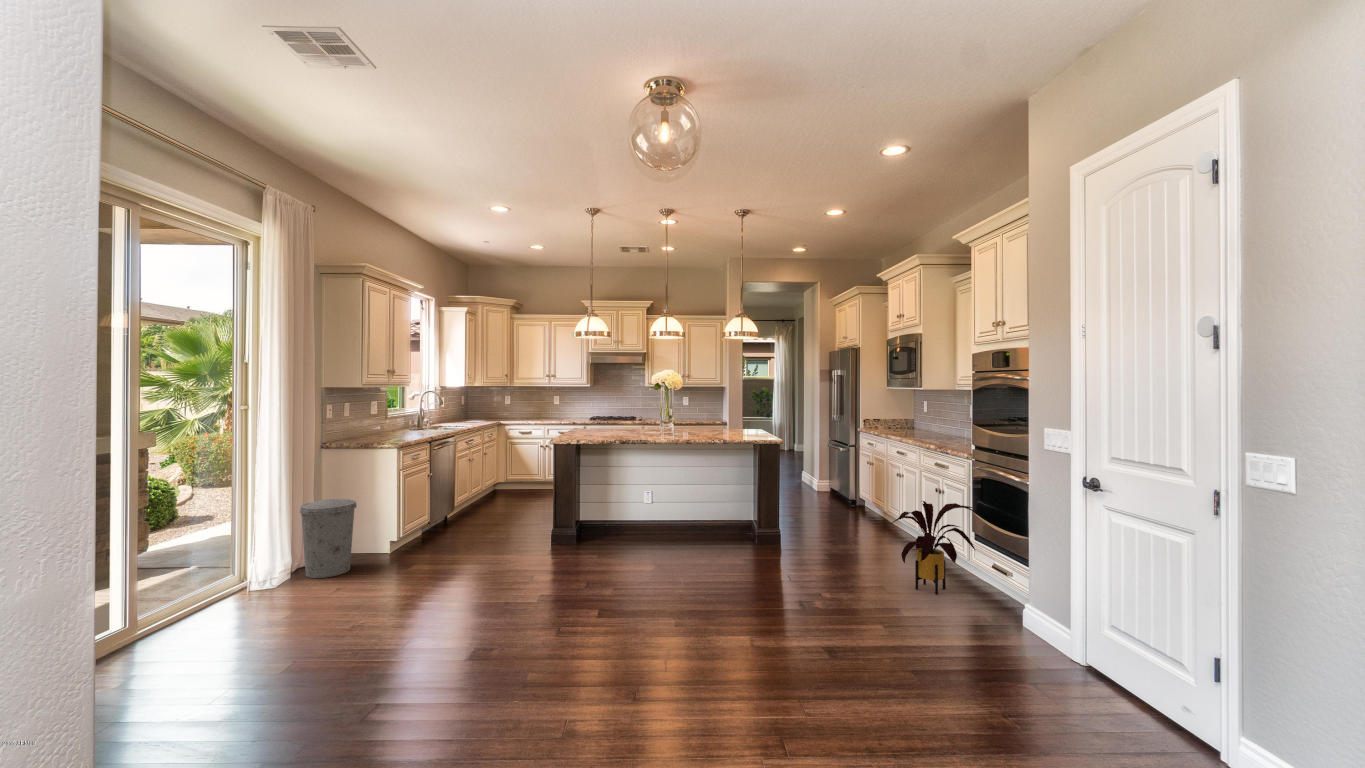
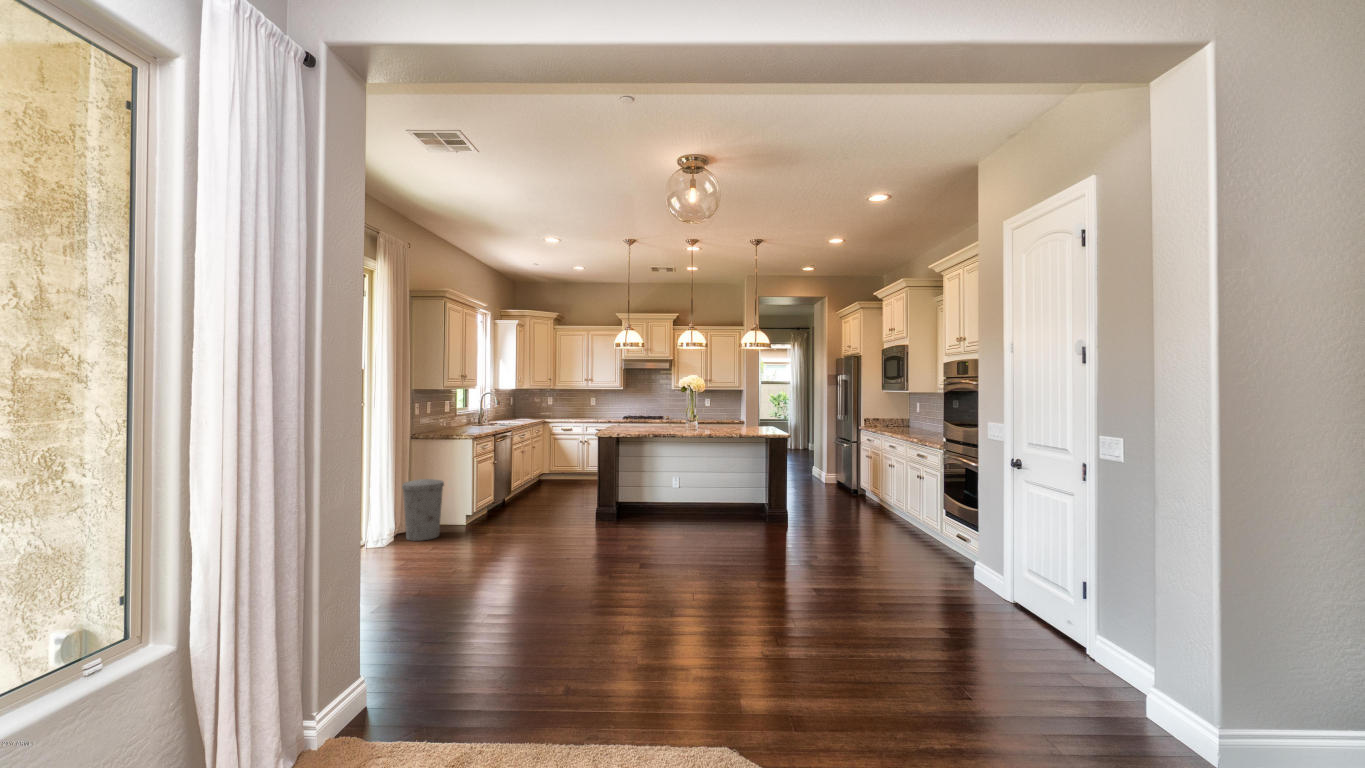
house plant: present [891,501,979,594] -> none [875,482,949,558]

